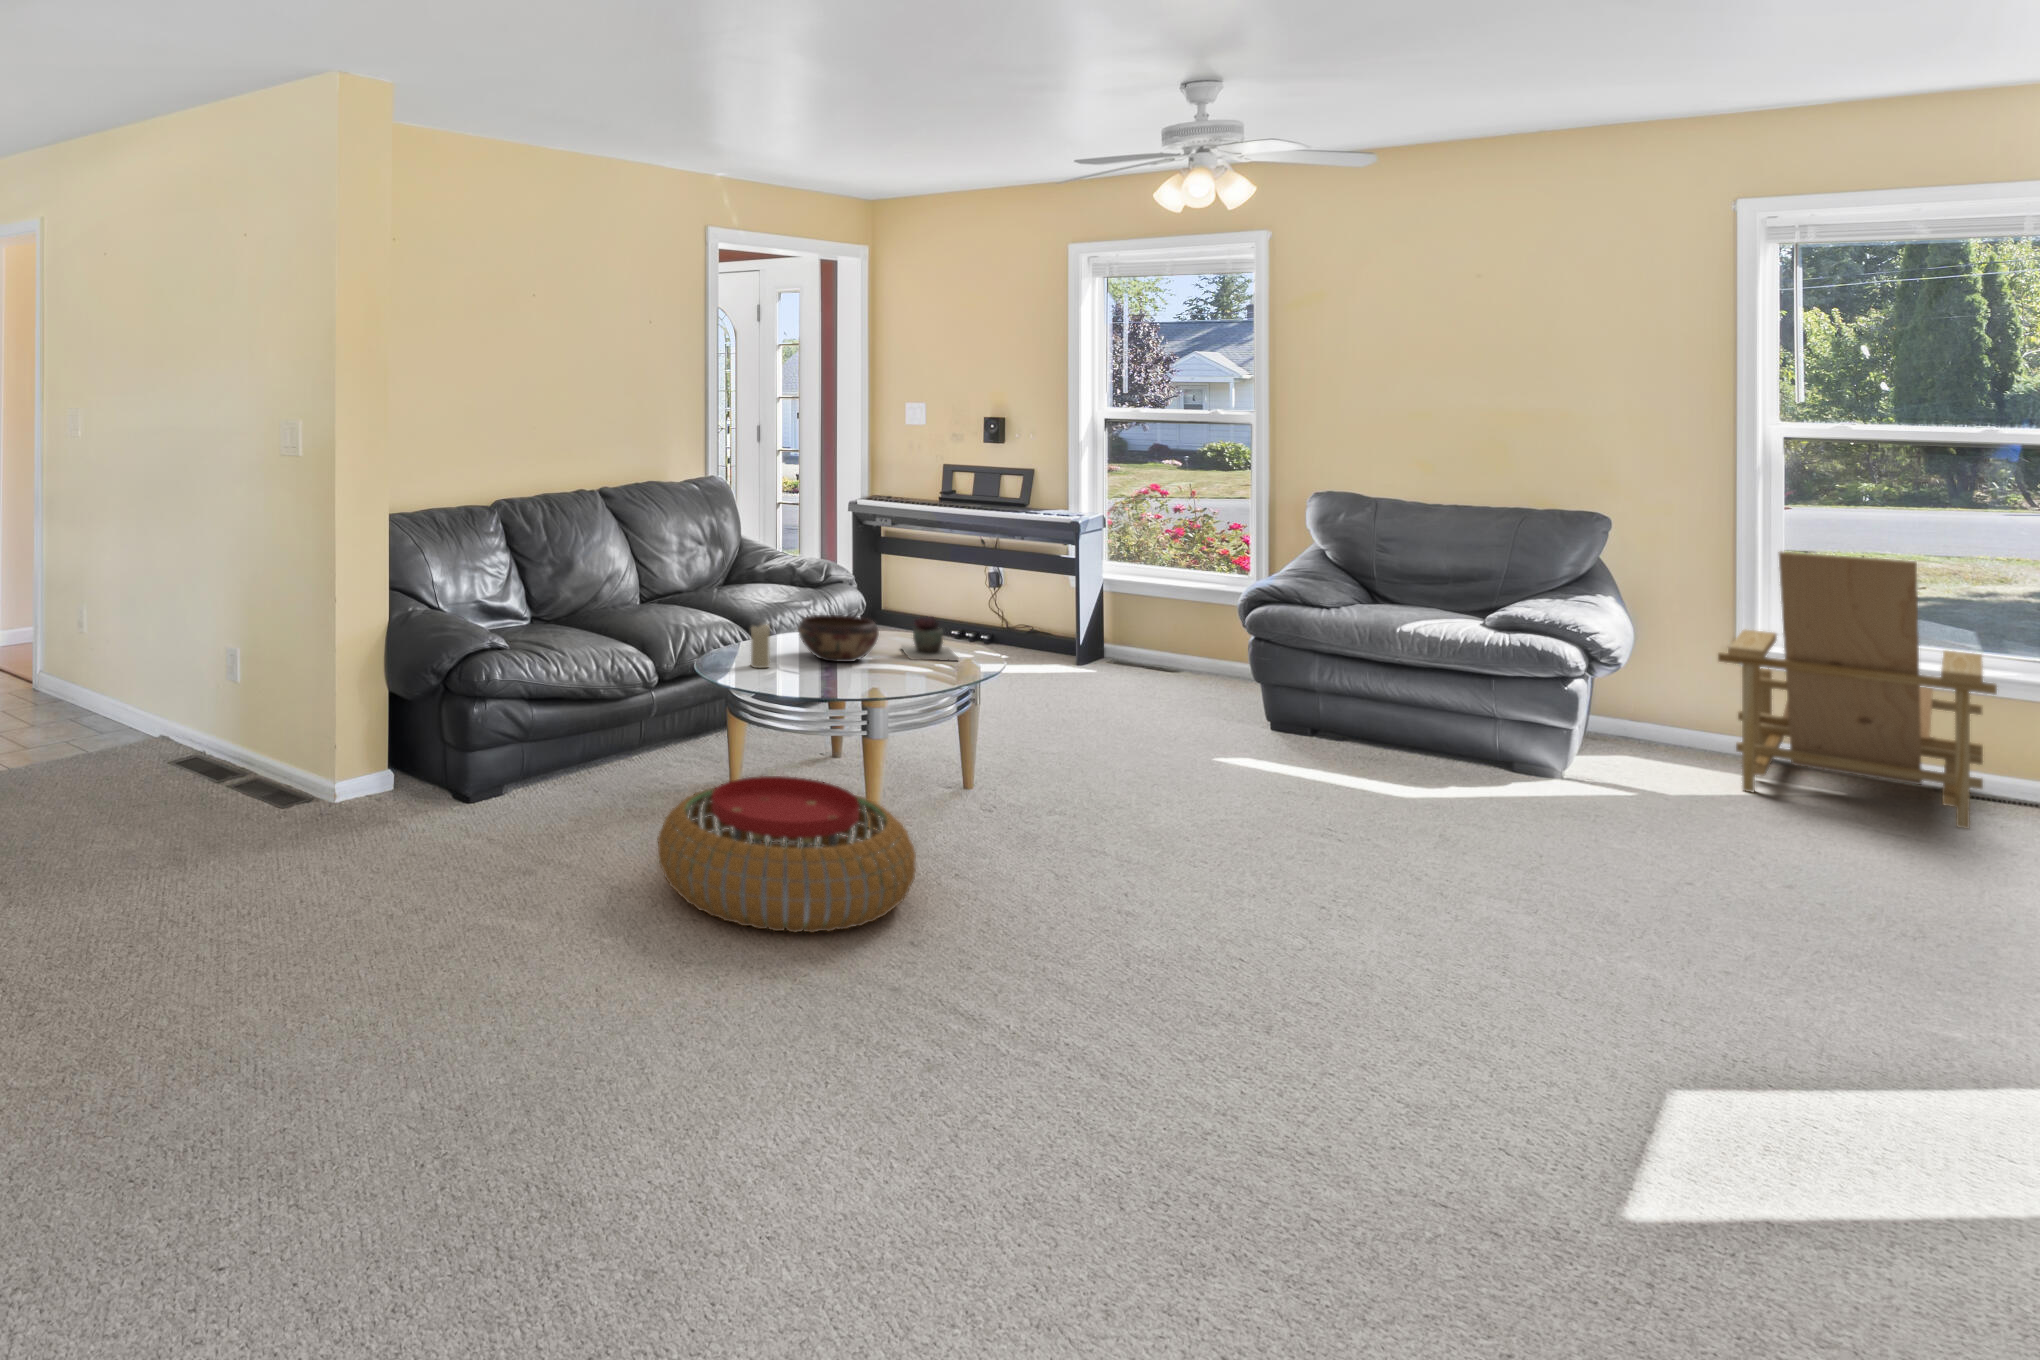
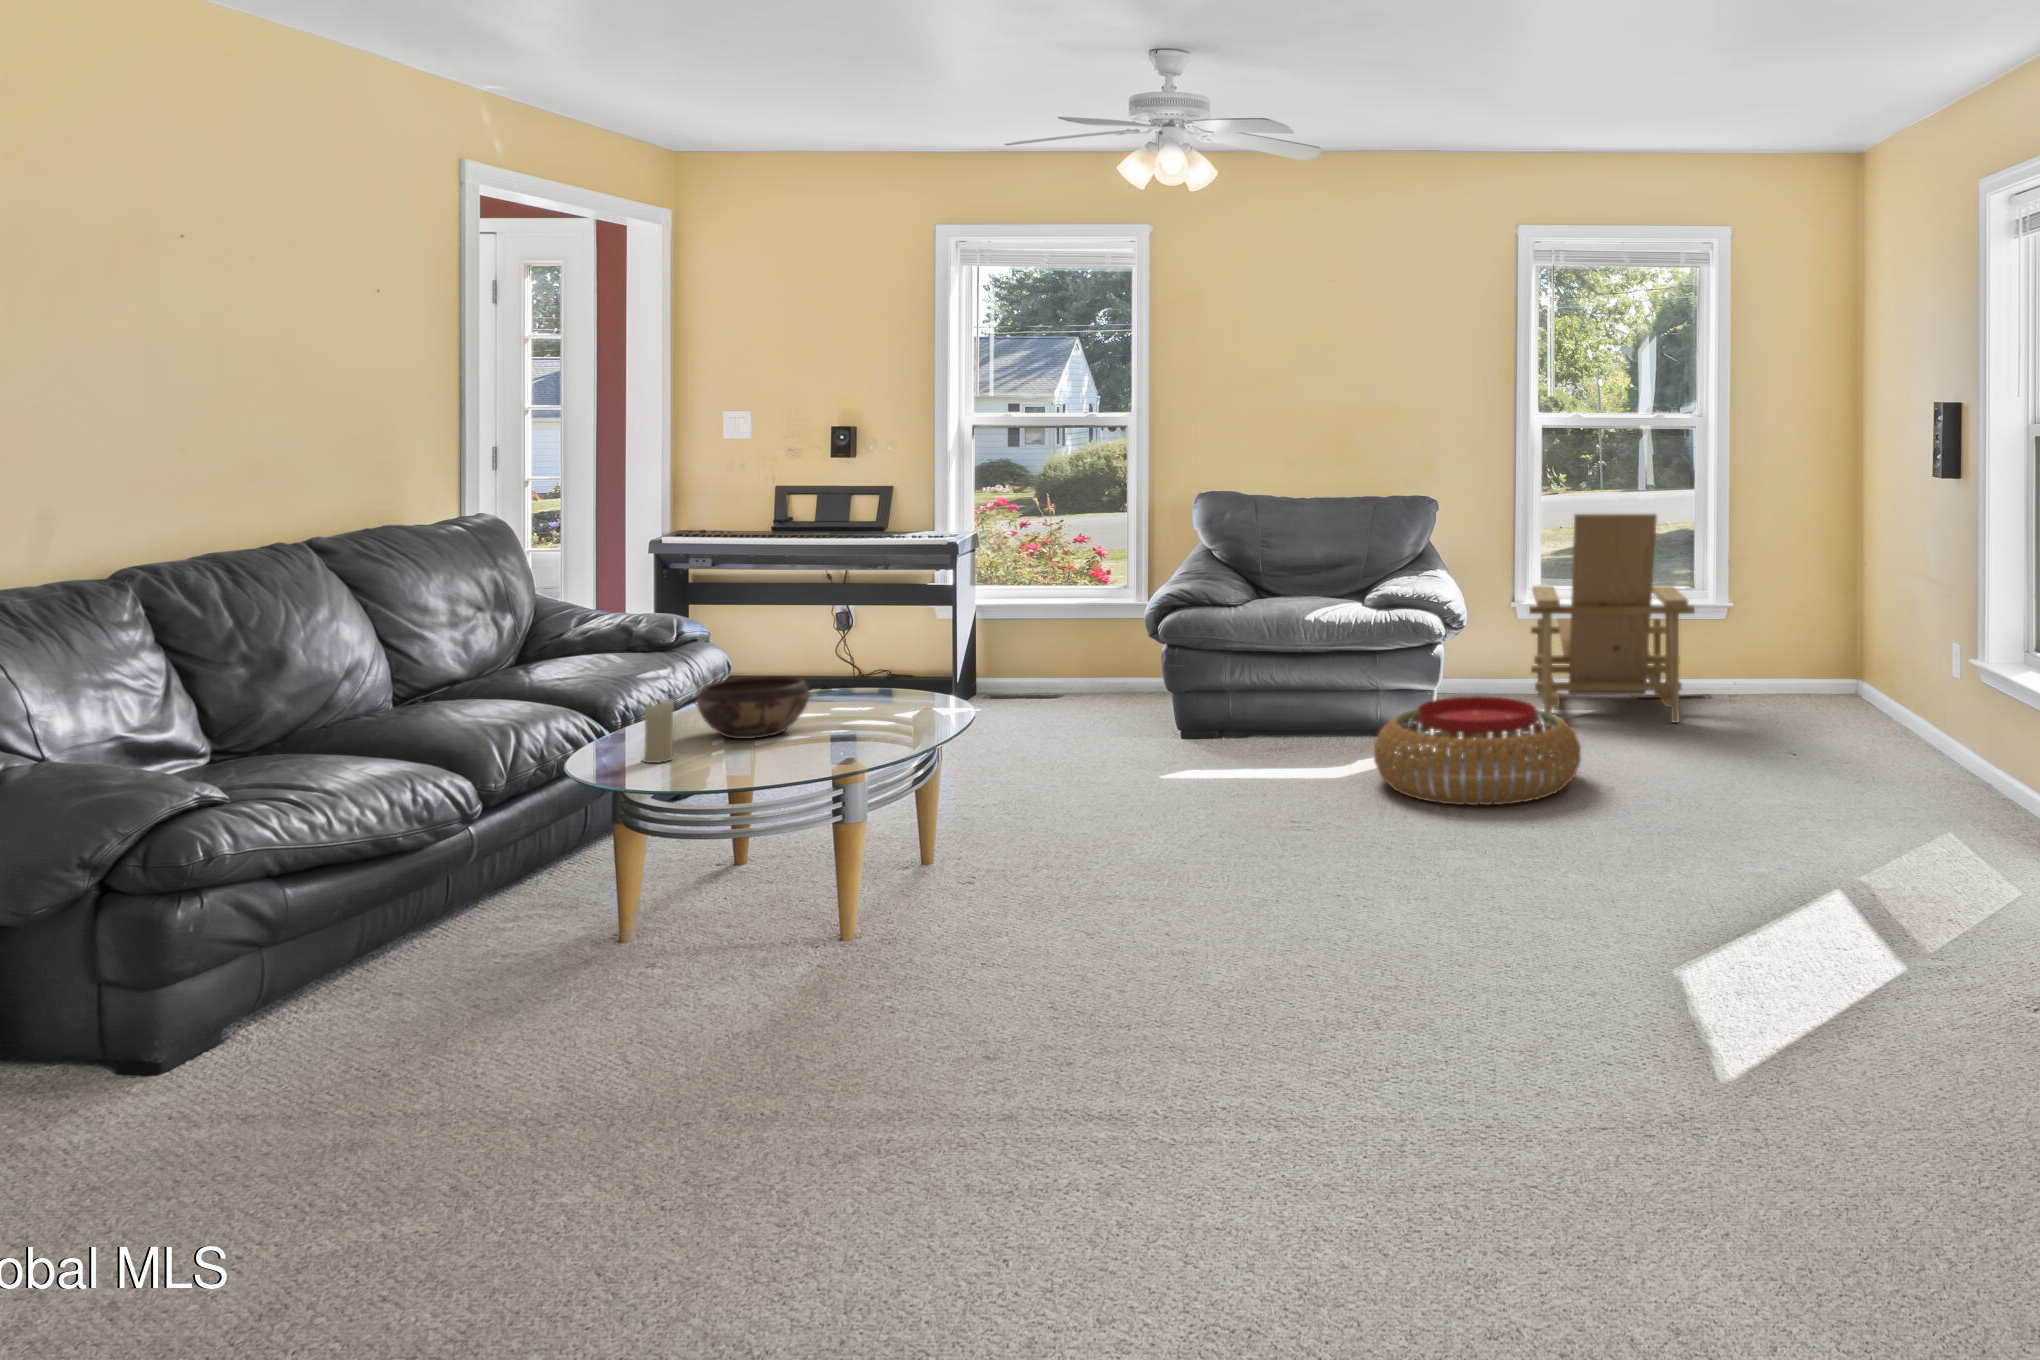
succulent plant: present [902,617,958,661] -> none [820,663,904,721]
pouf: present [658,776,916,933] -> present [1374,696,1581,805]

